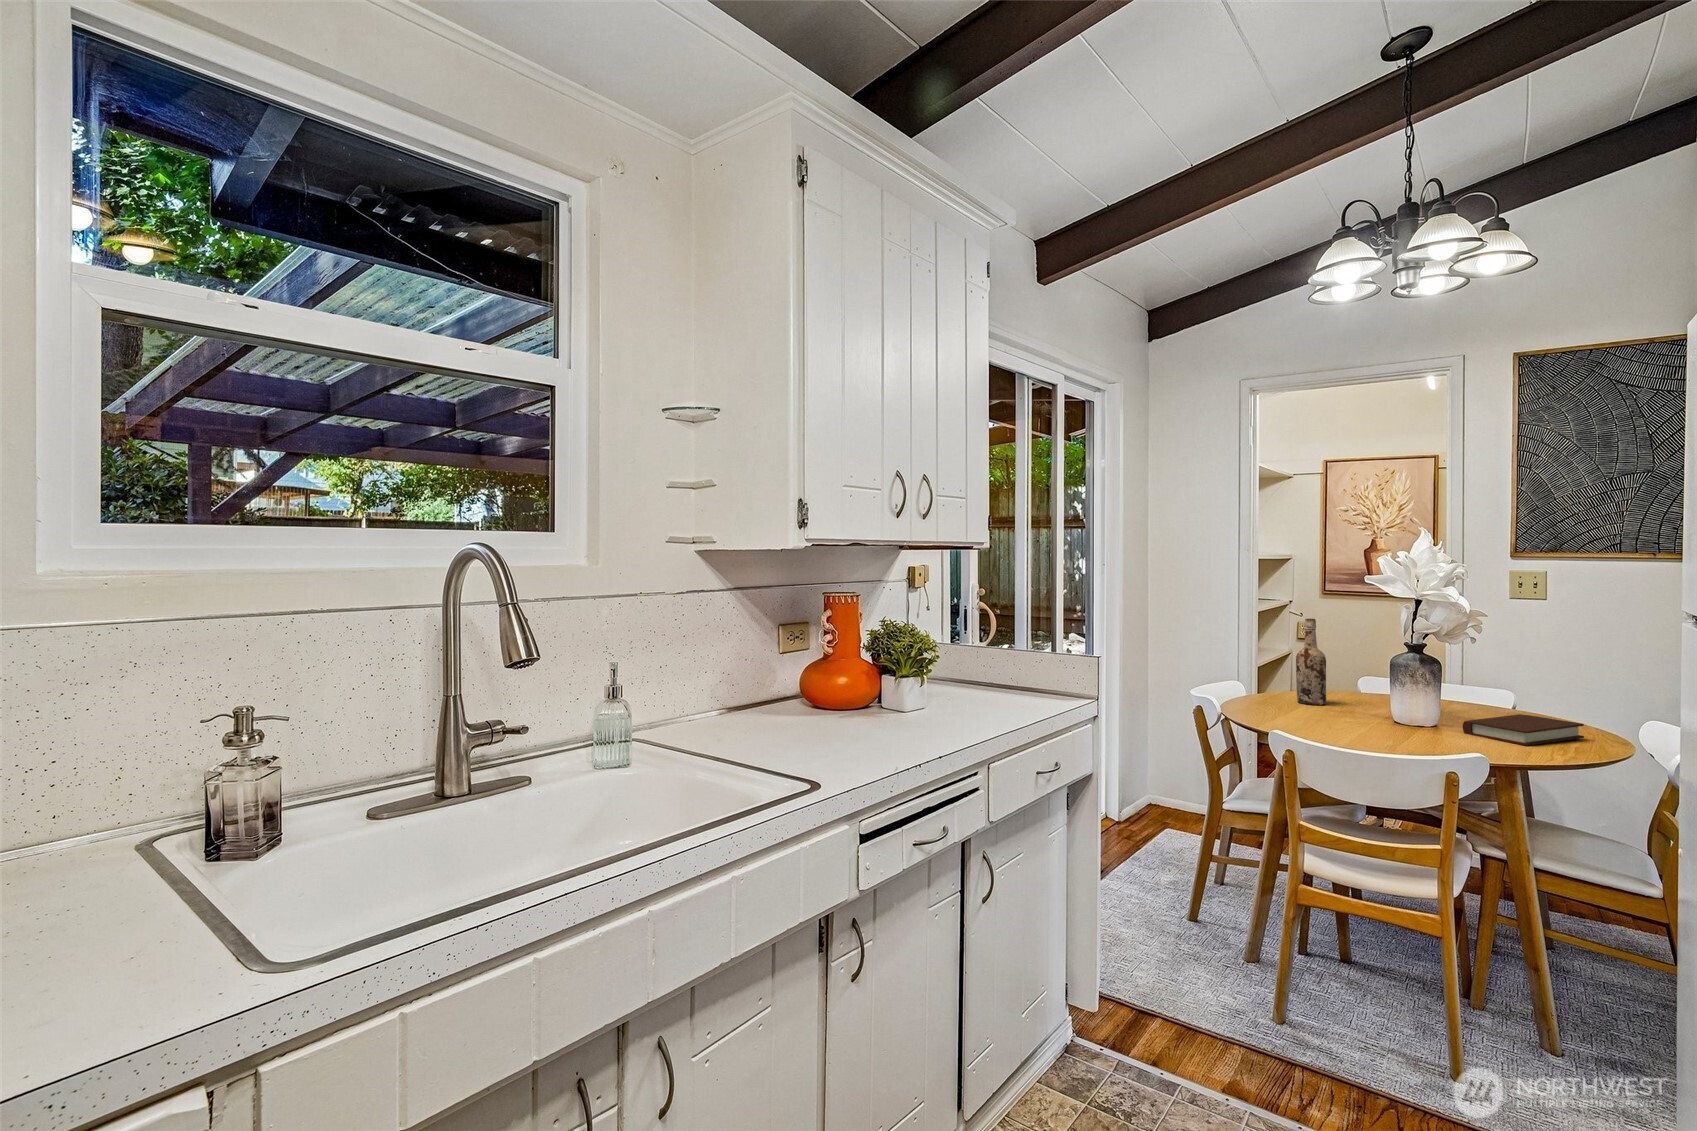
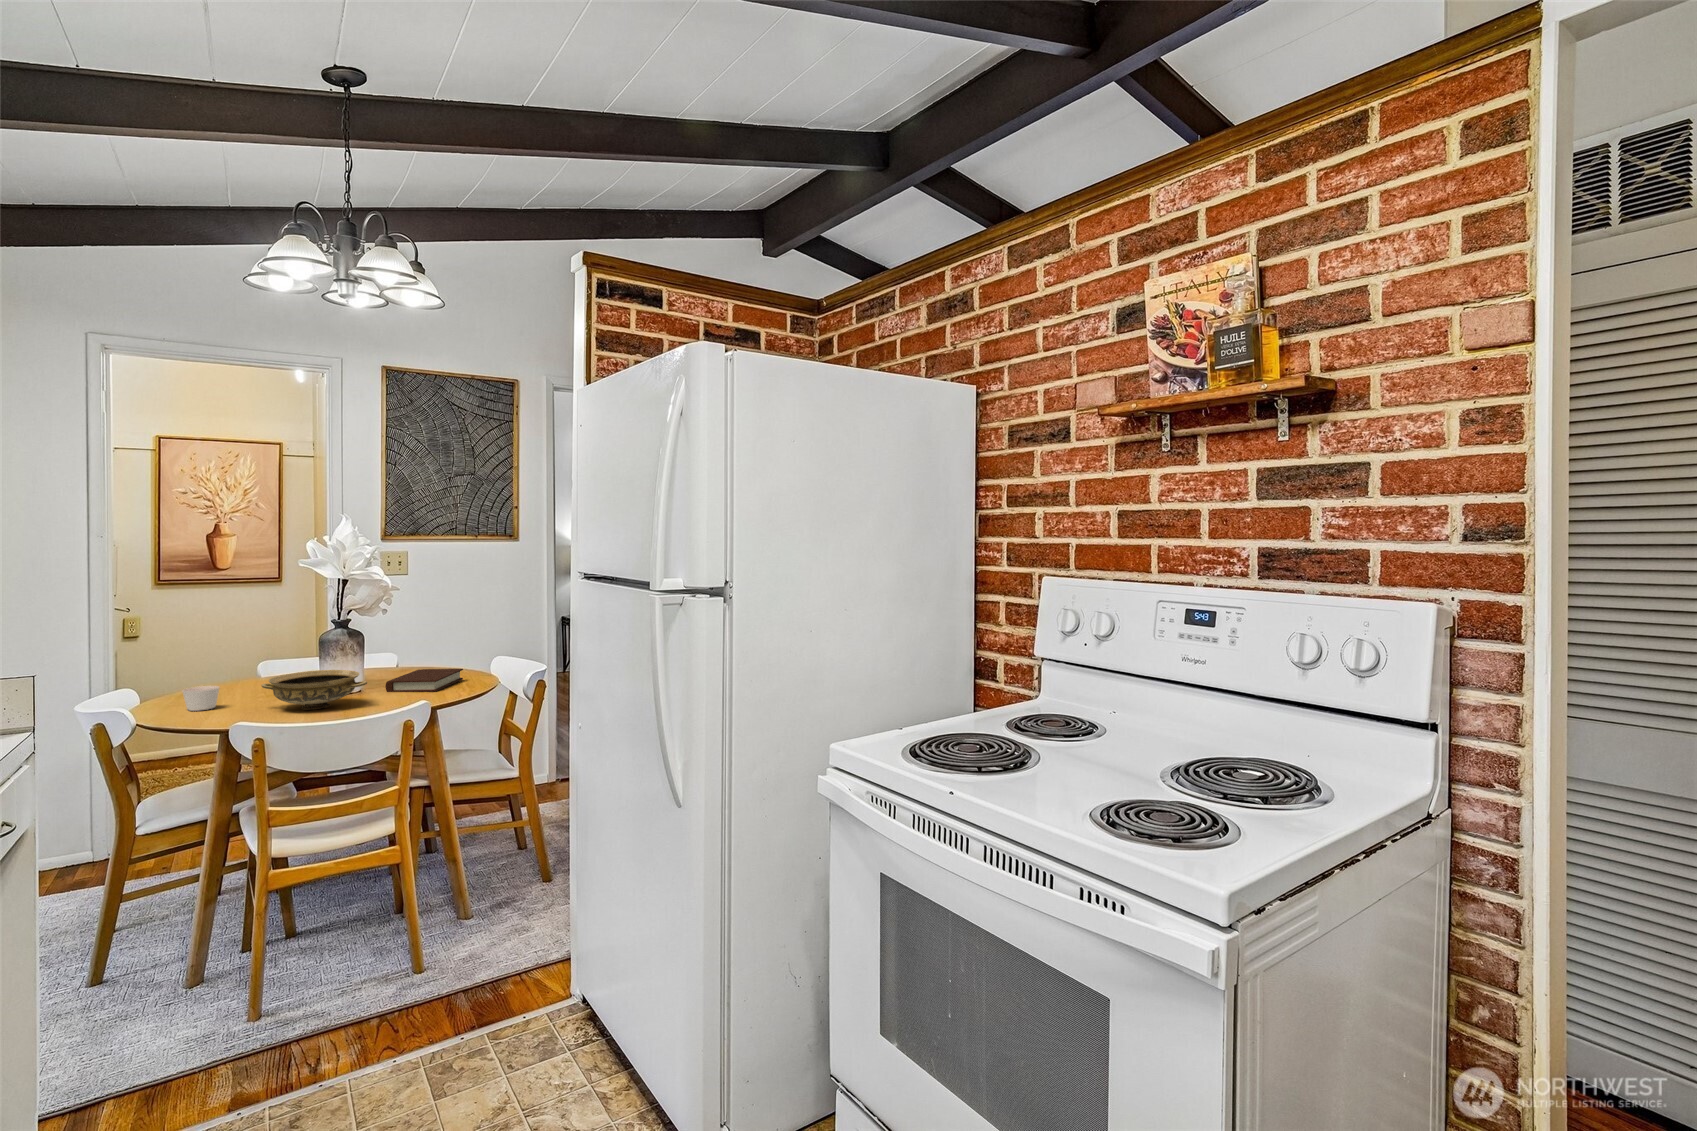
wine bottle: present [1296,619,1326,705] -> none [210,605,245,695]
candle: none [1258,692,1289,715] -> present [183,686,219,711]
ceramic bowl: none [1319,694,1421,736] -> present [261,670,367,710]

